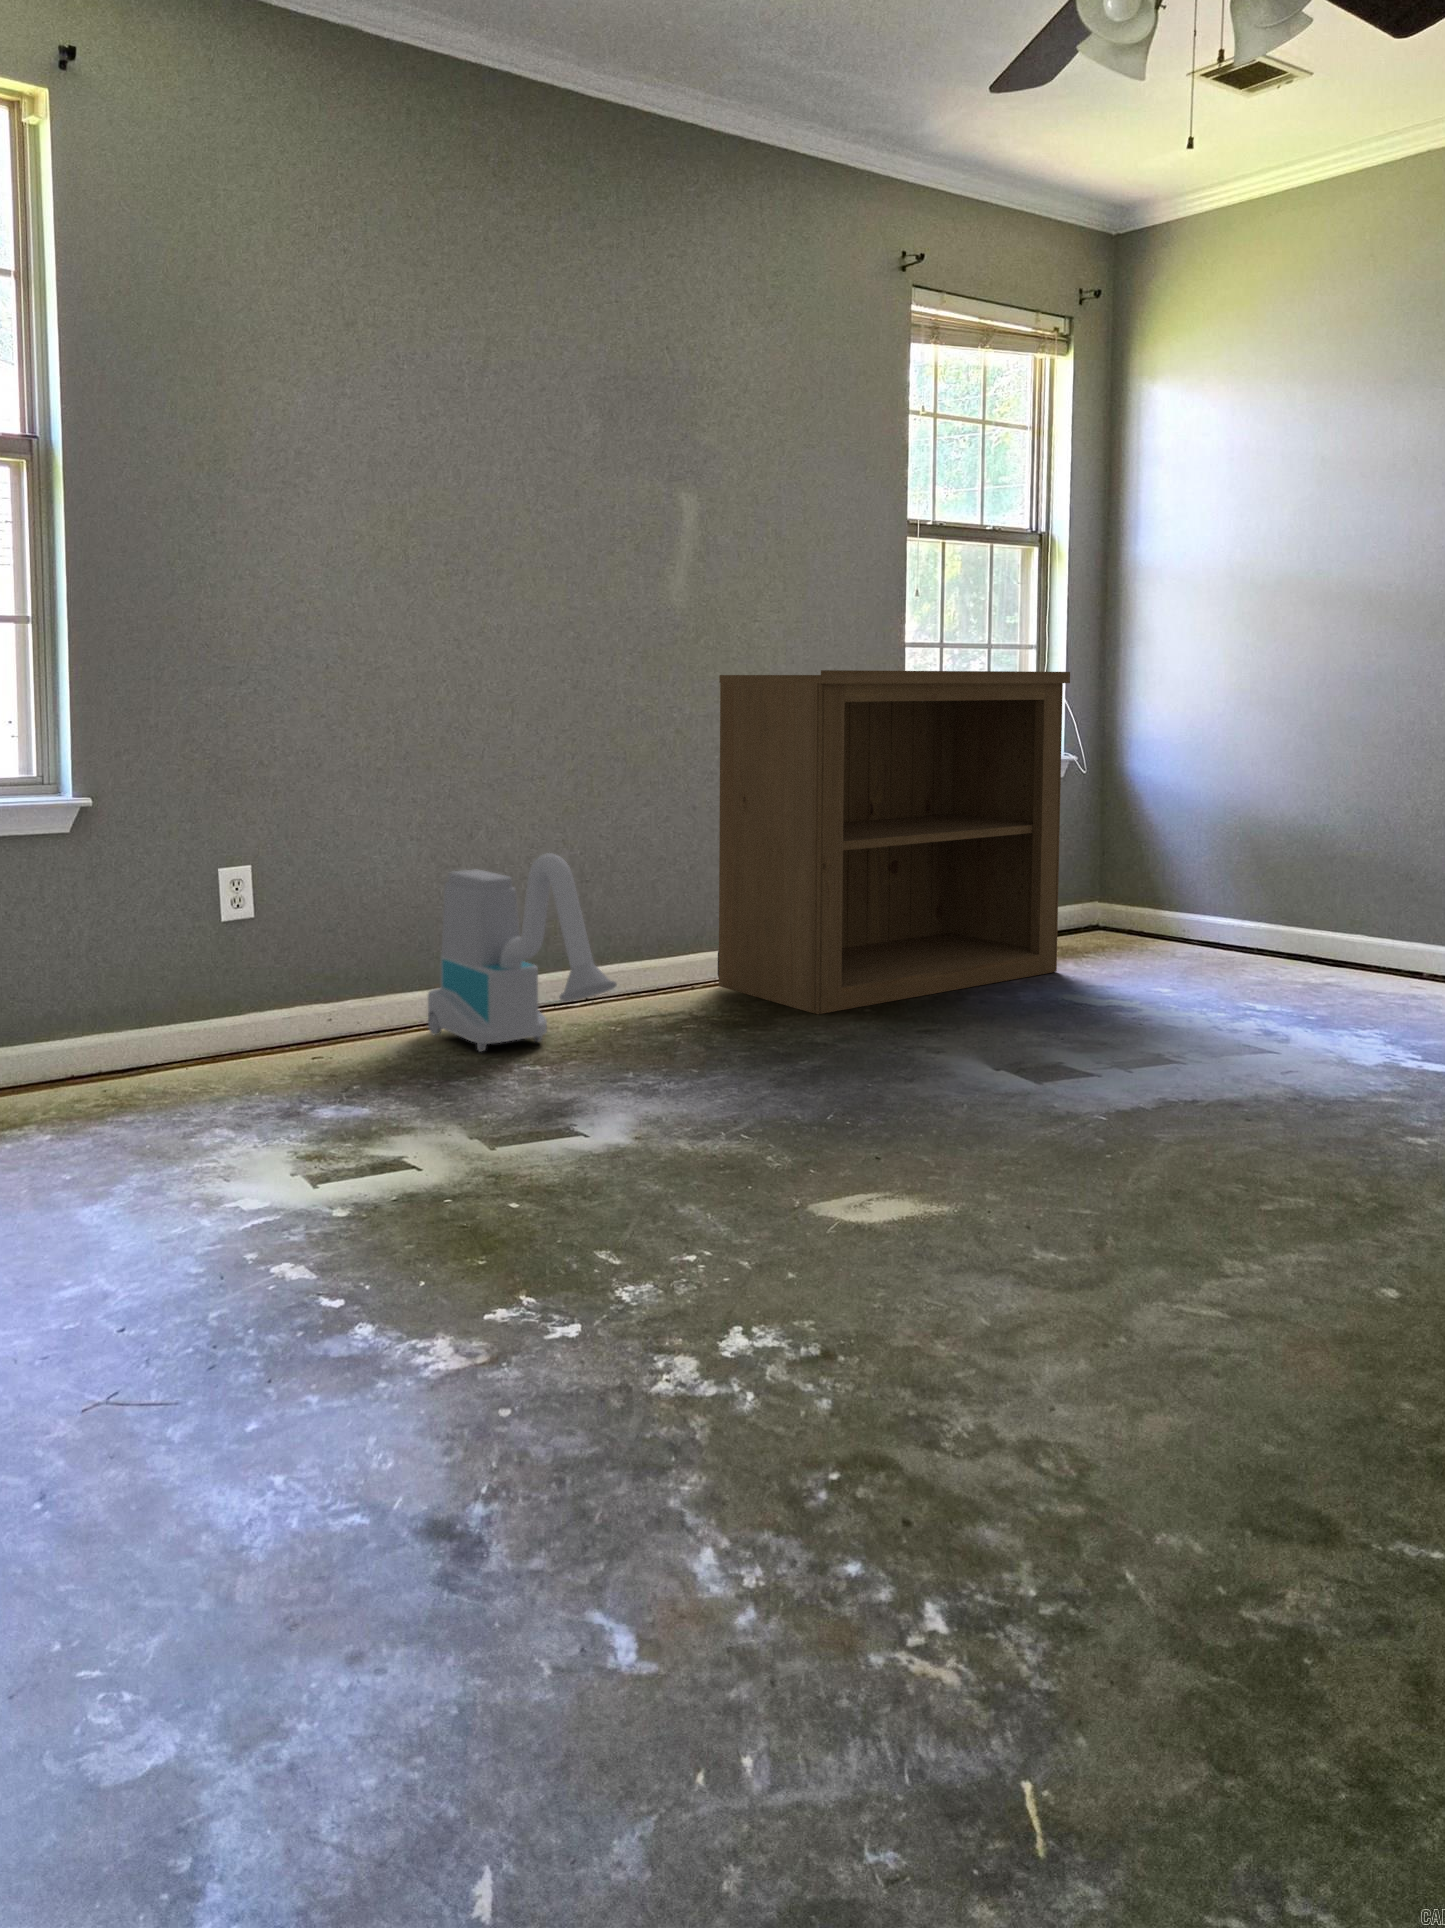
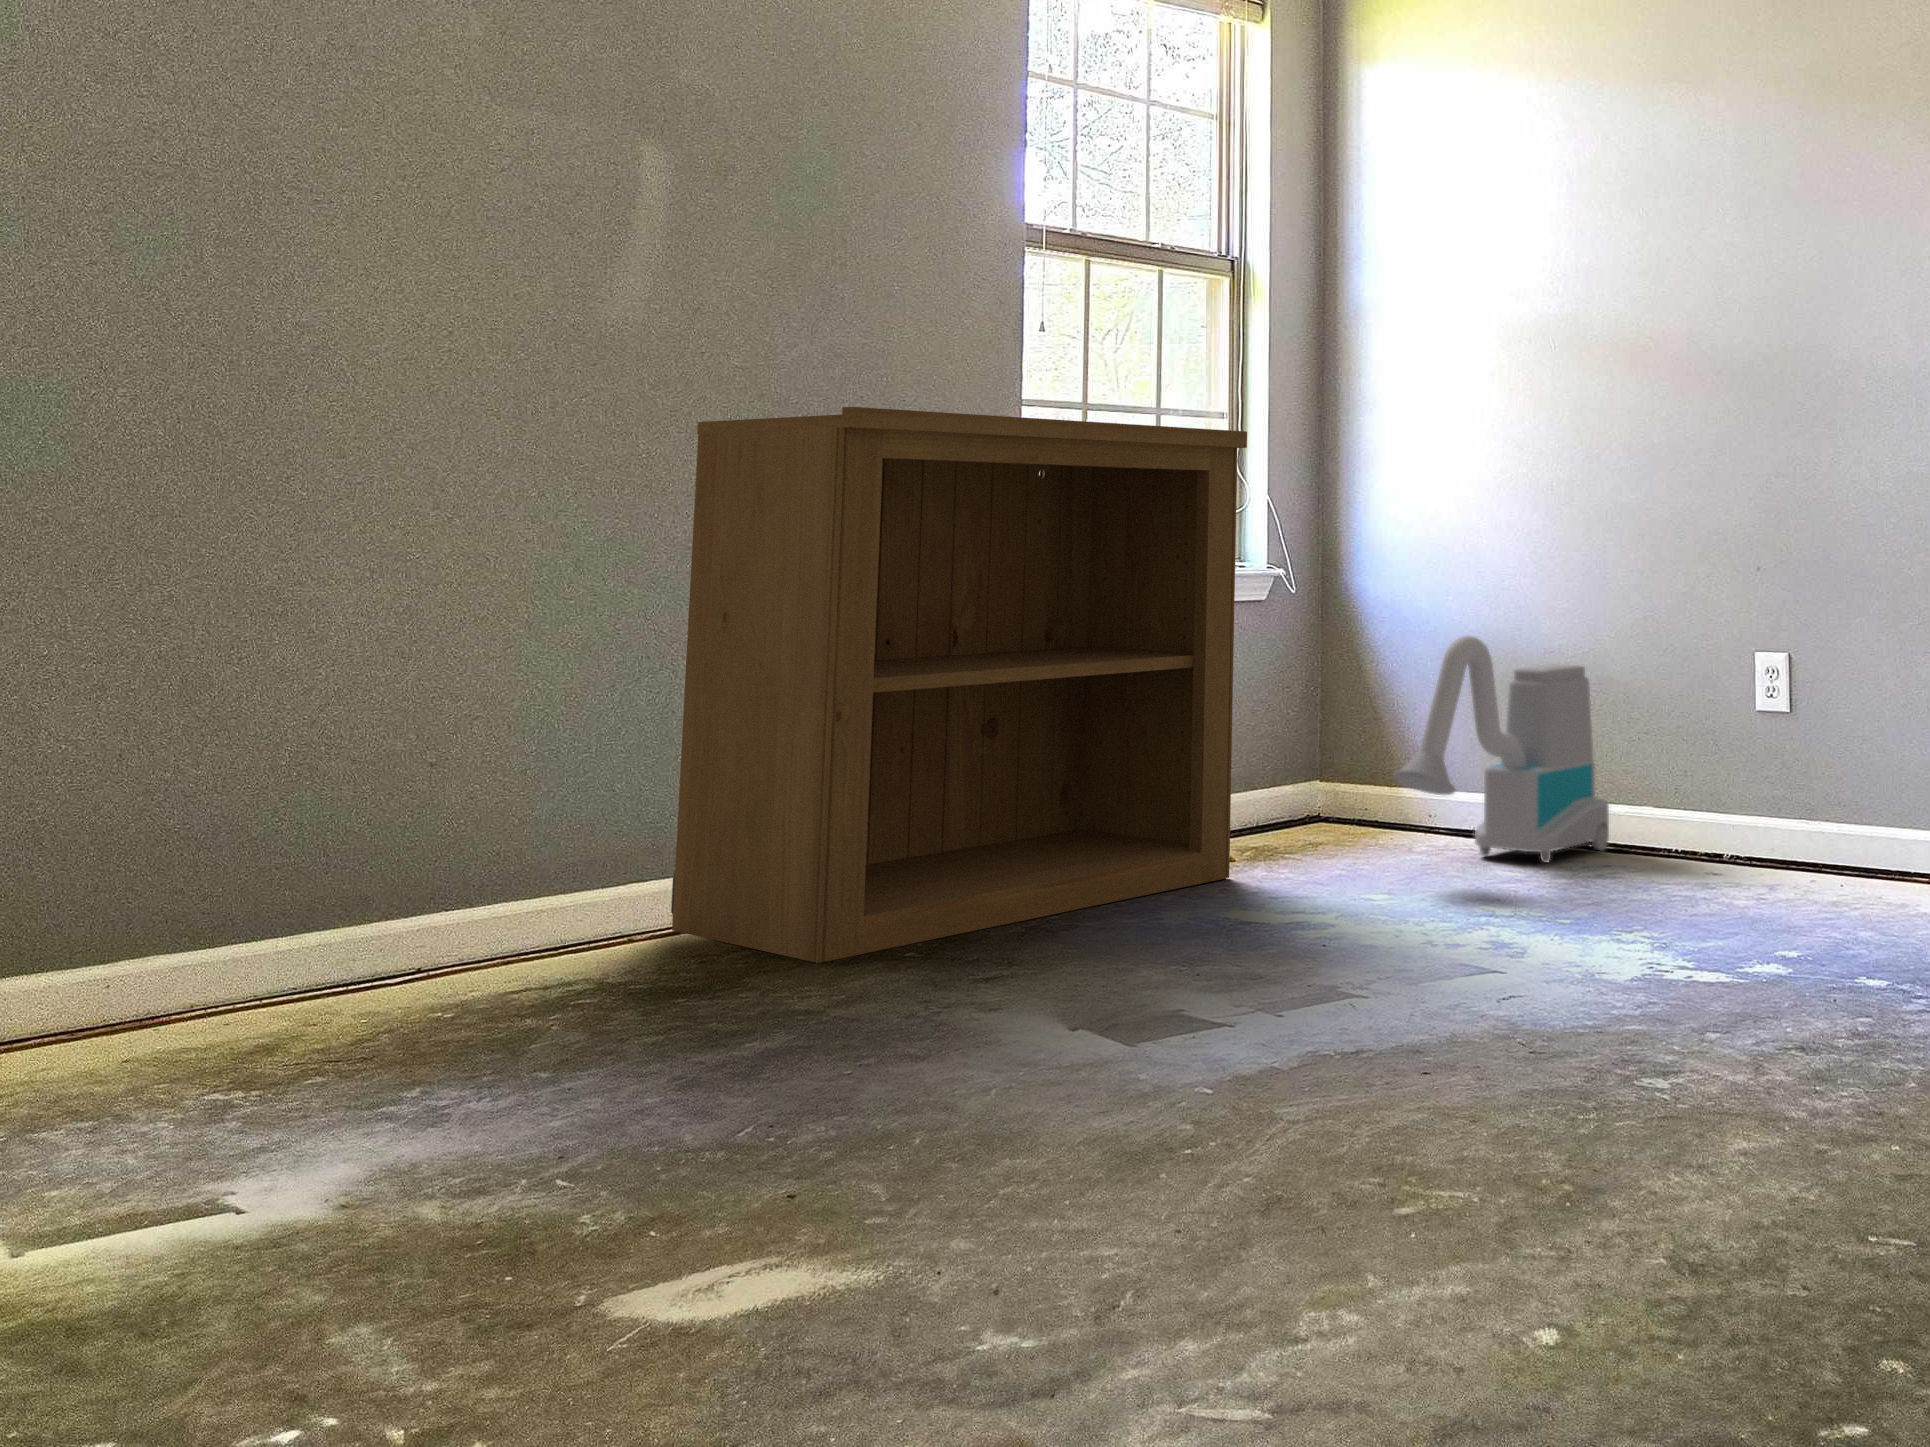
vacuum cleaner: present [428,853,617,1052] -> present [1393,636,1609,863]

